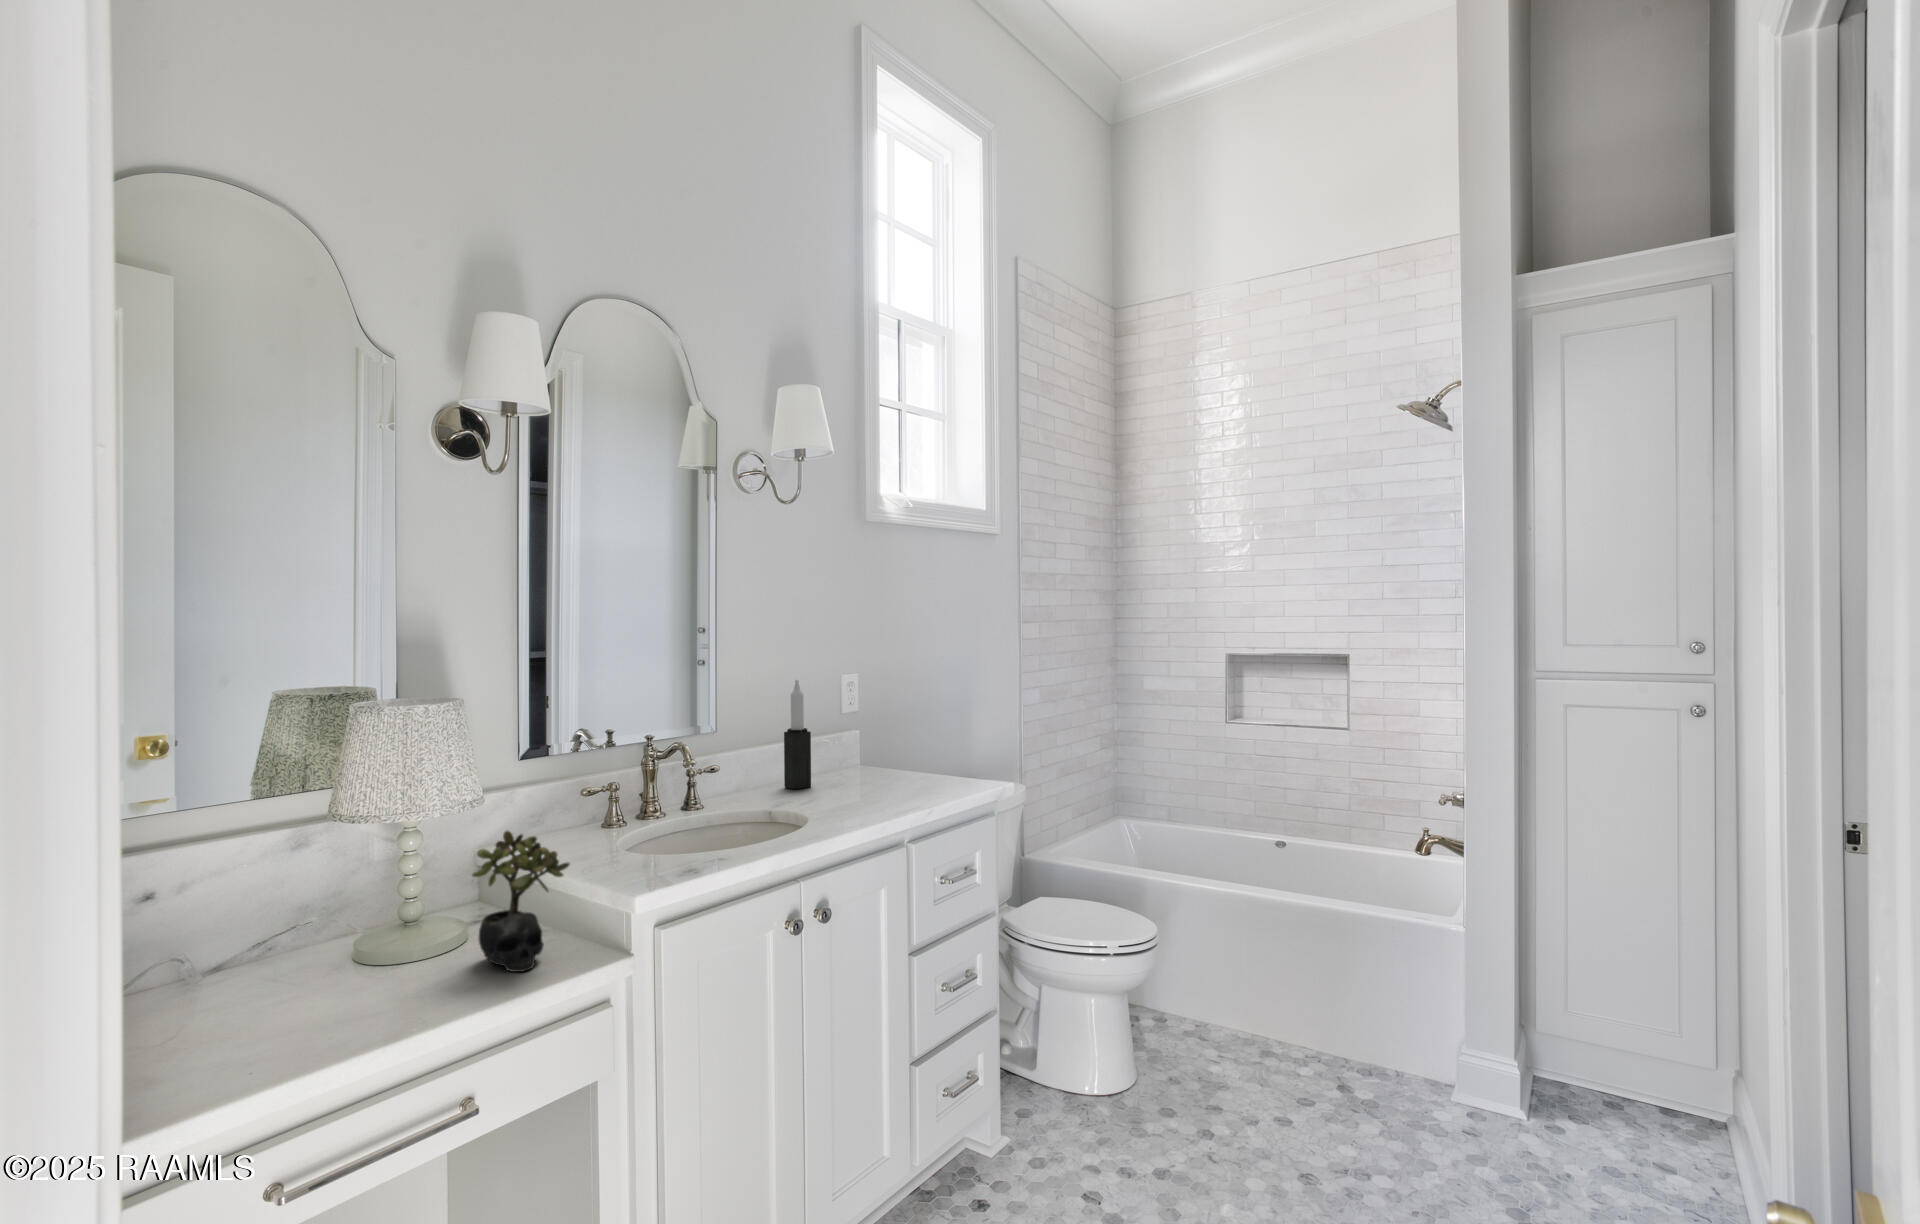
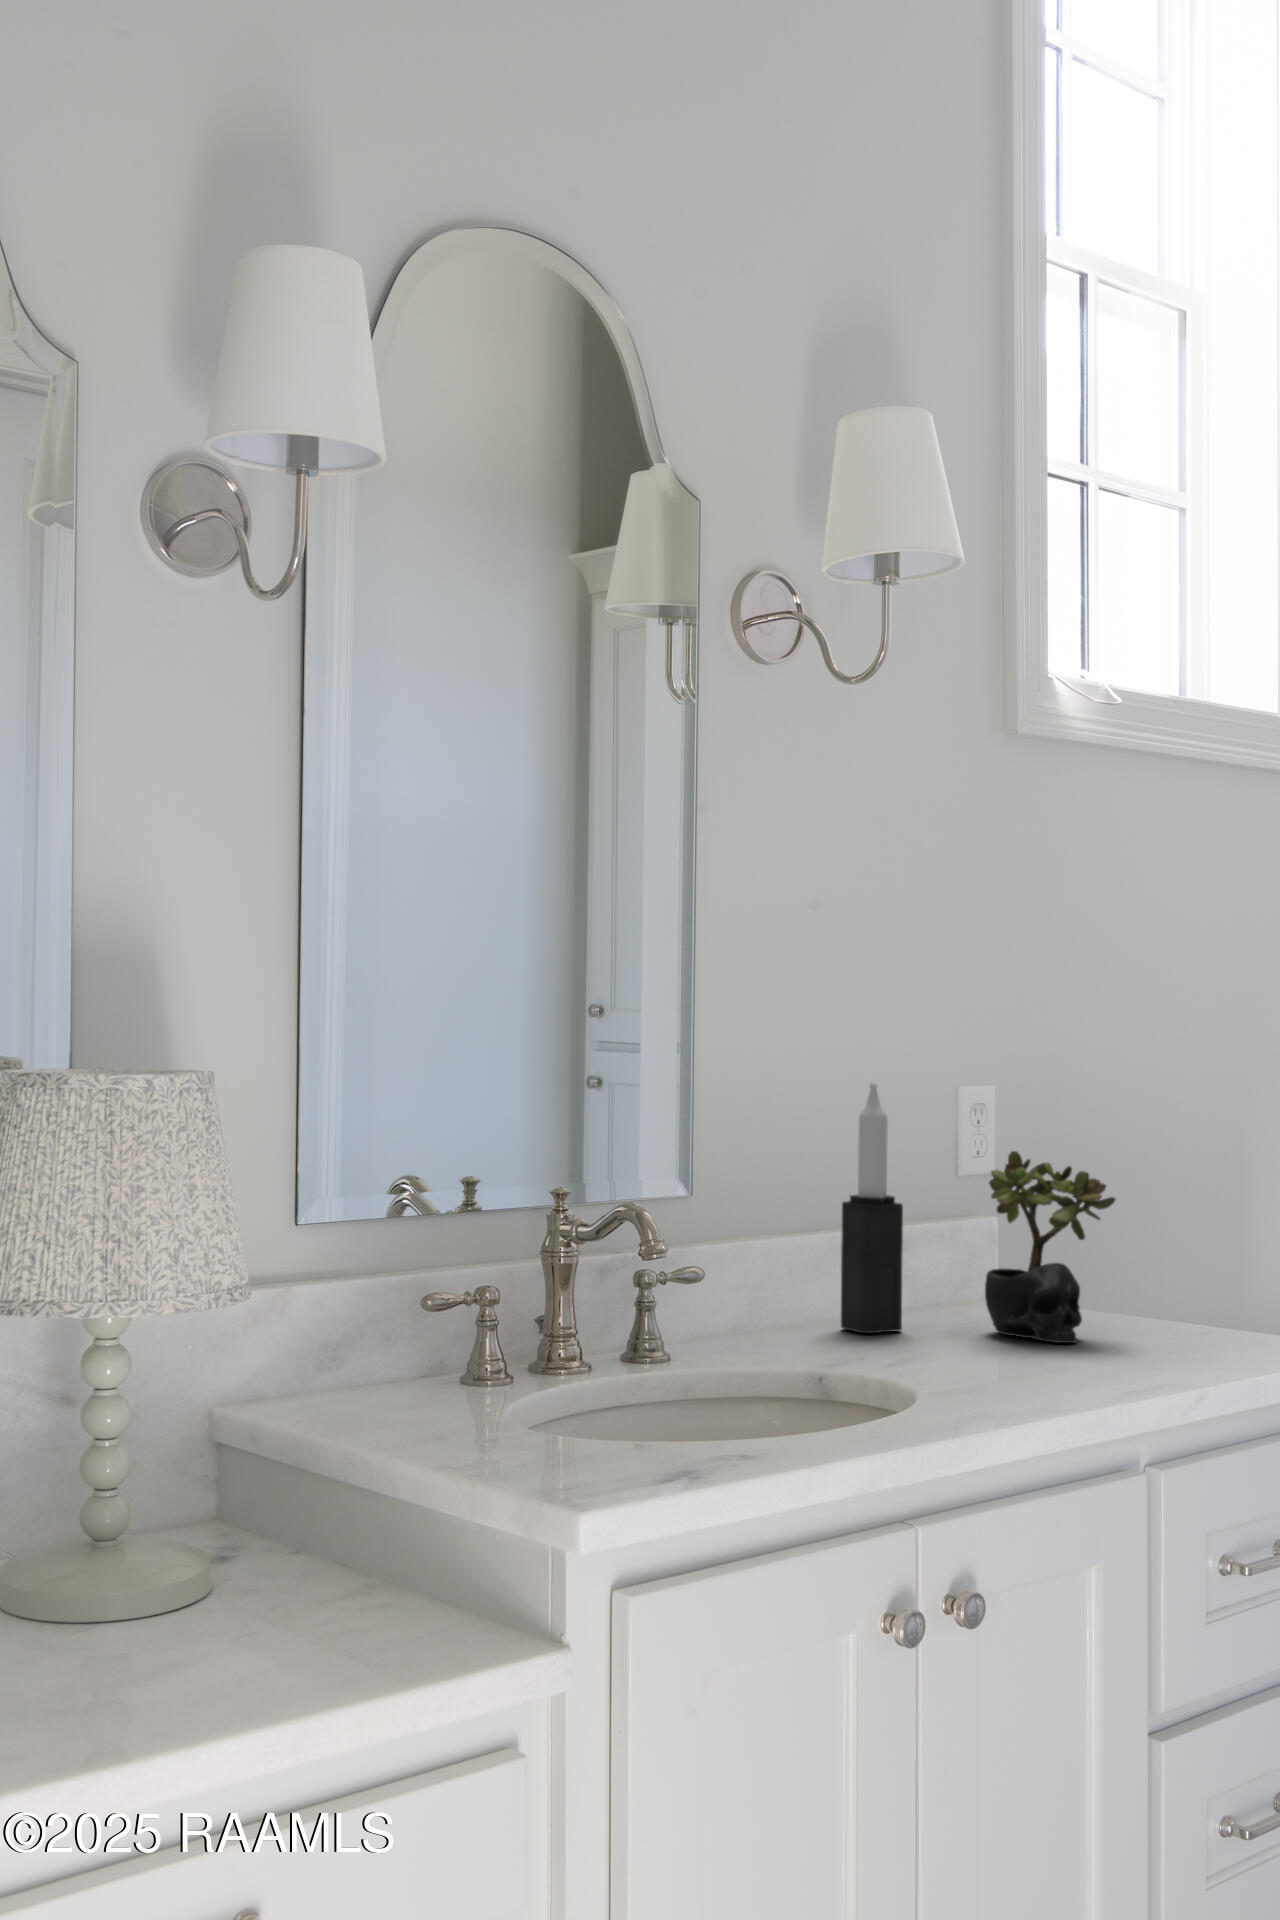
succulent plant: present [472,831,569,972] -> present [985,1151,1115,1343]

